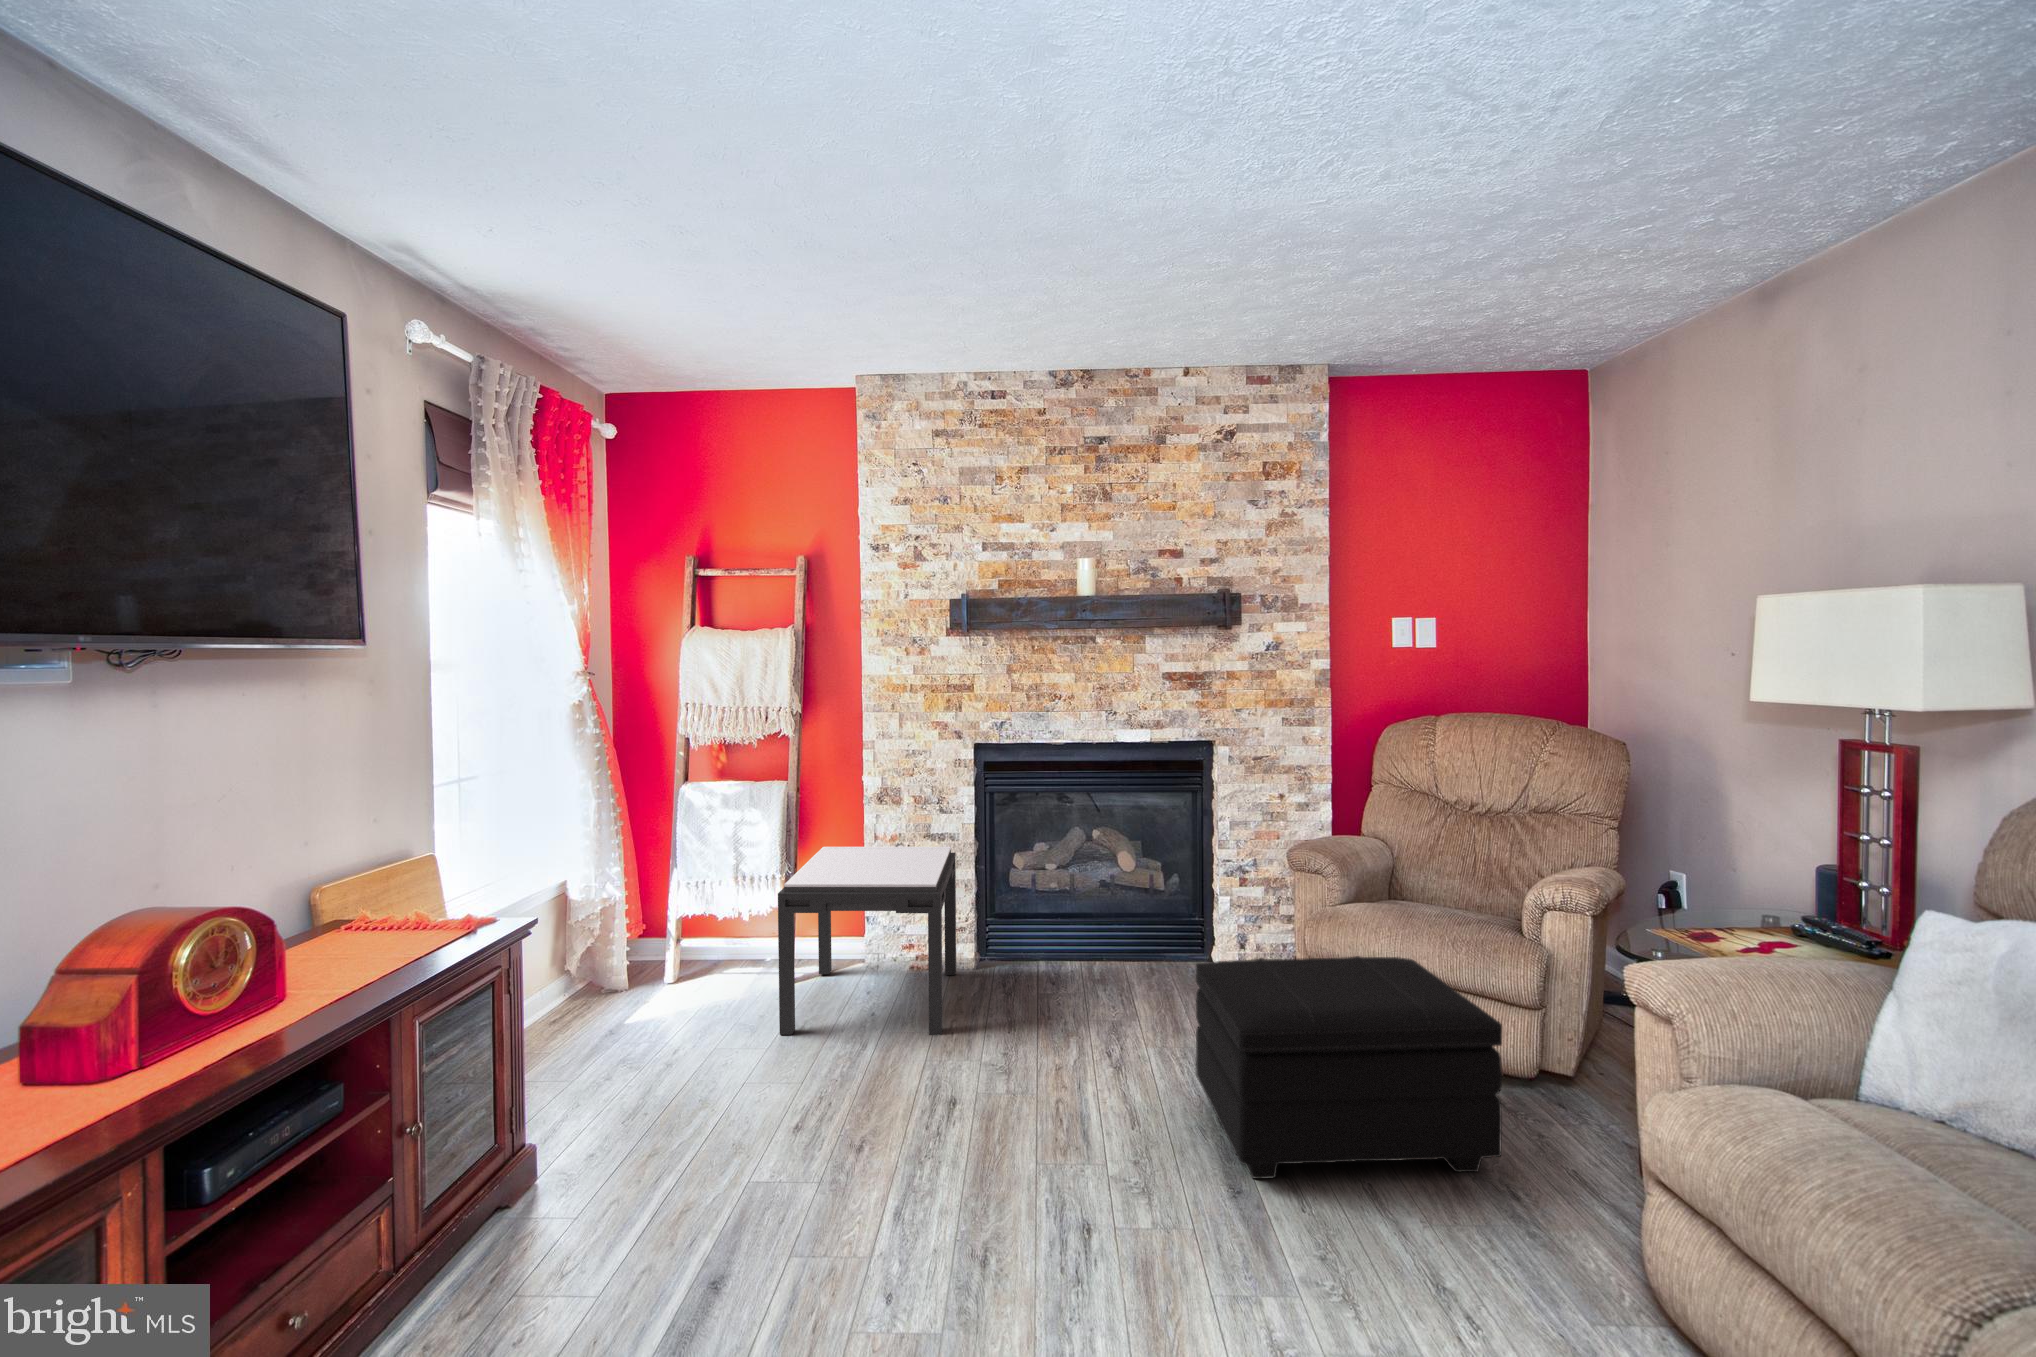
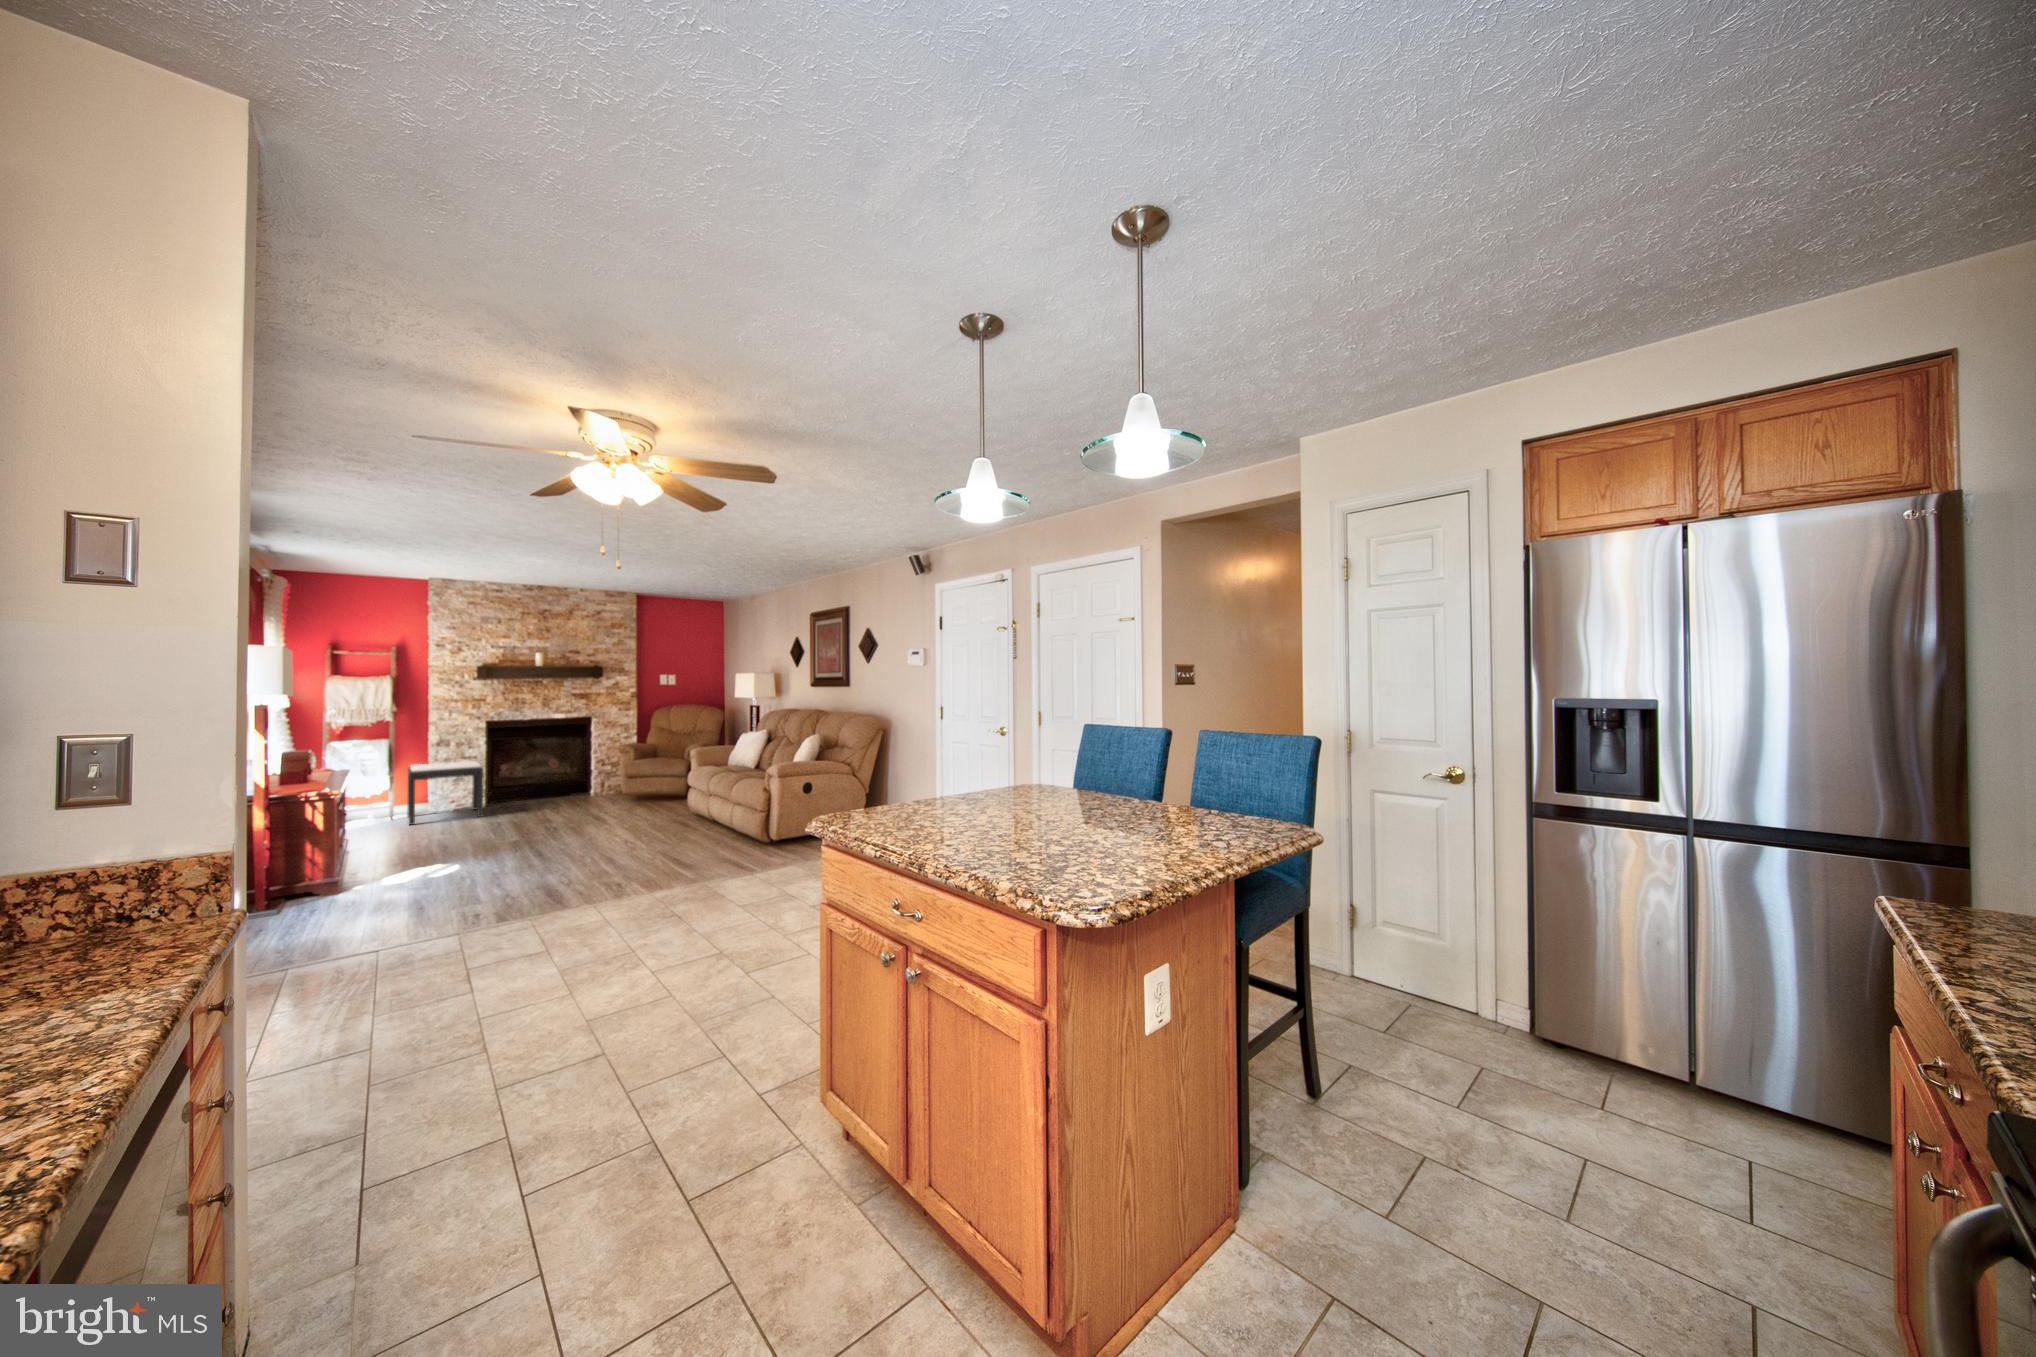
footstool: present [1196,956,1502,1179] -> none [583,767,664,816]

